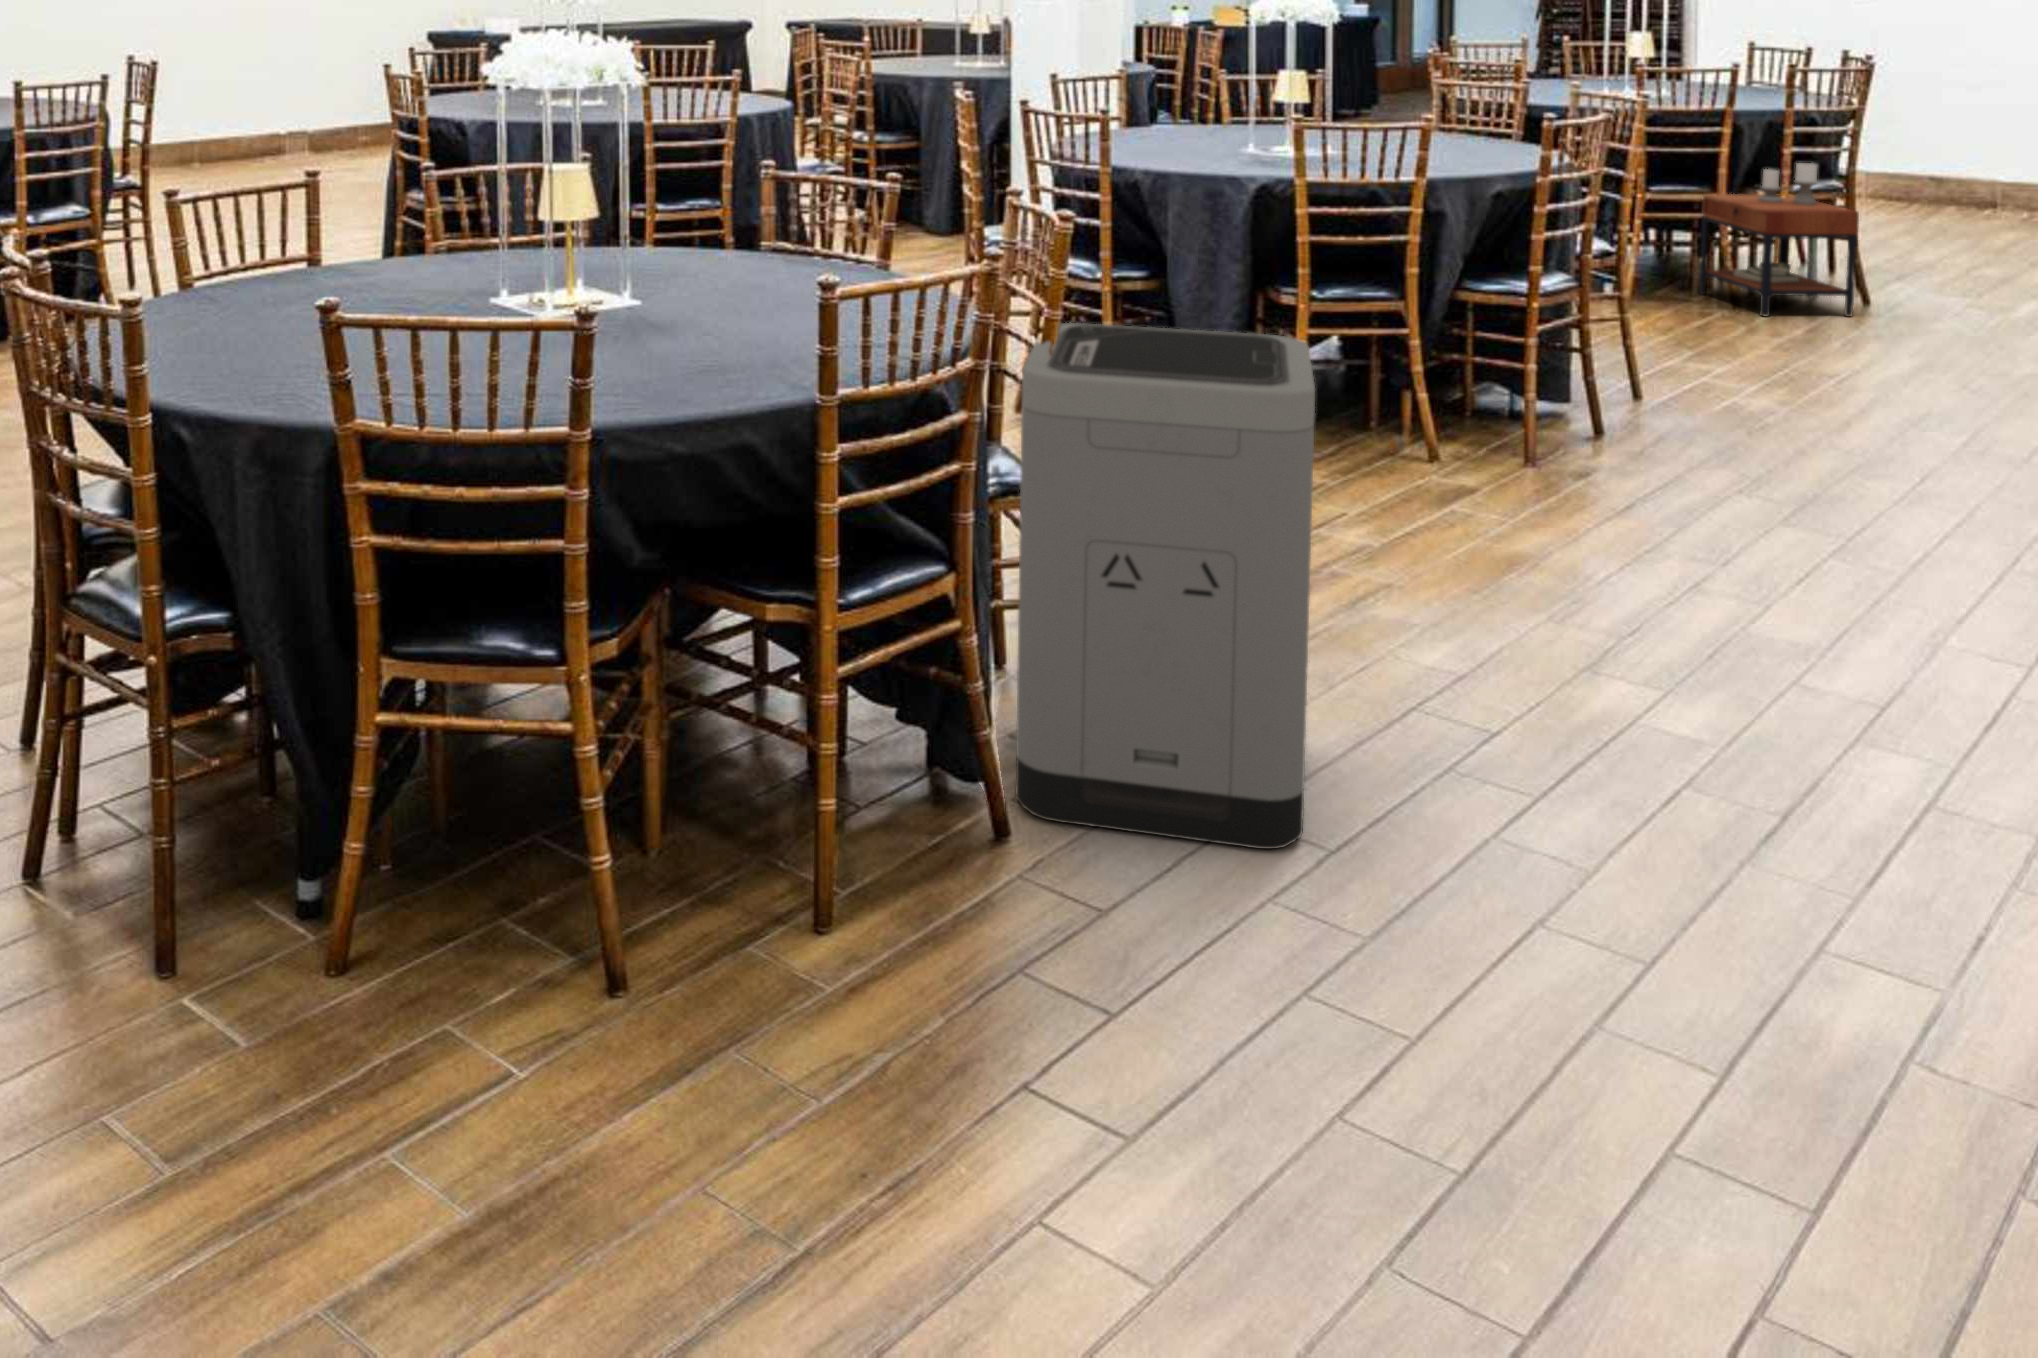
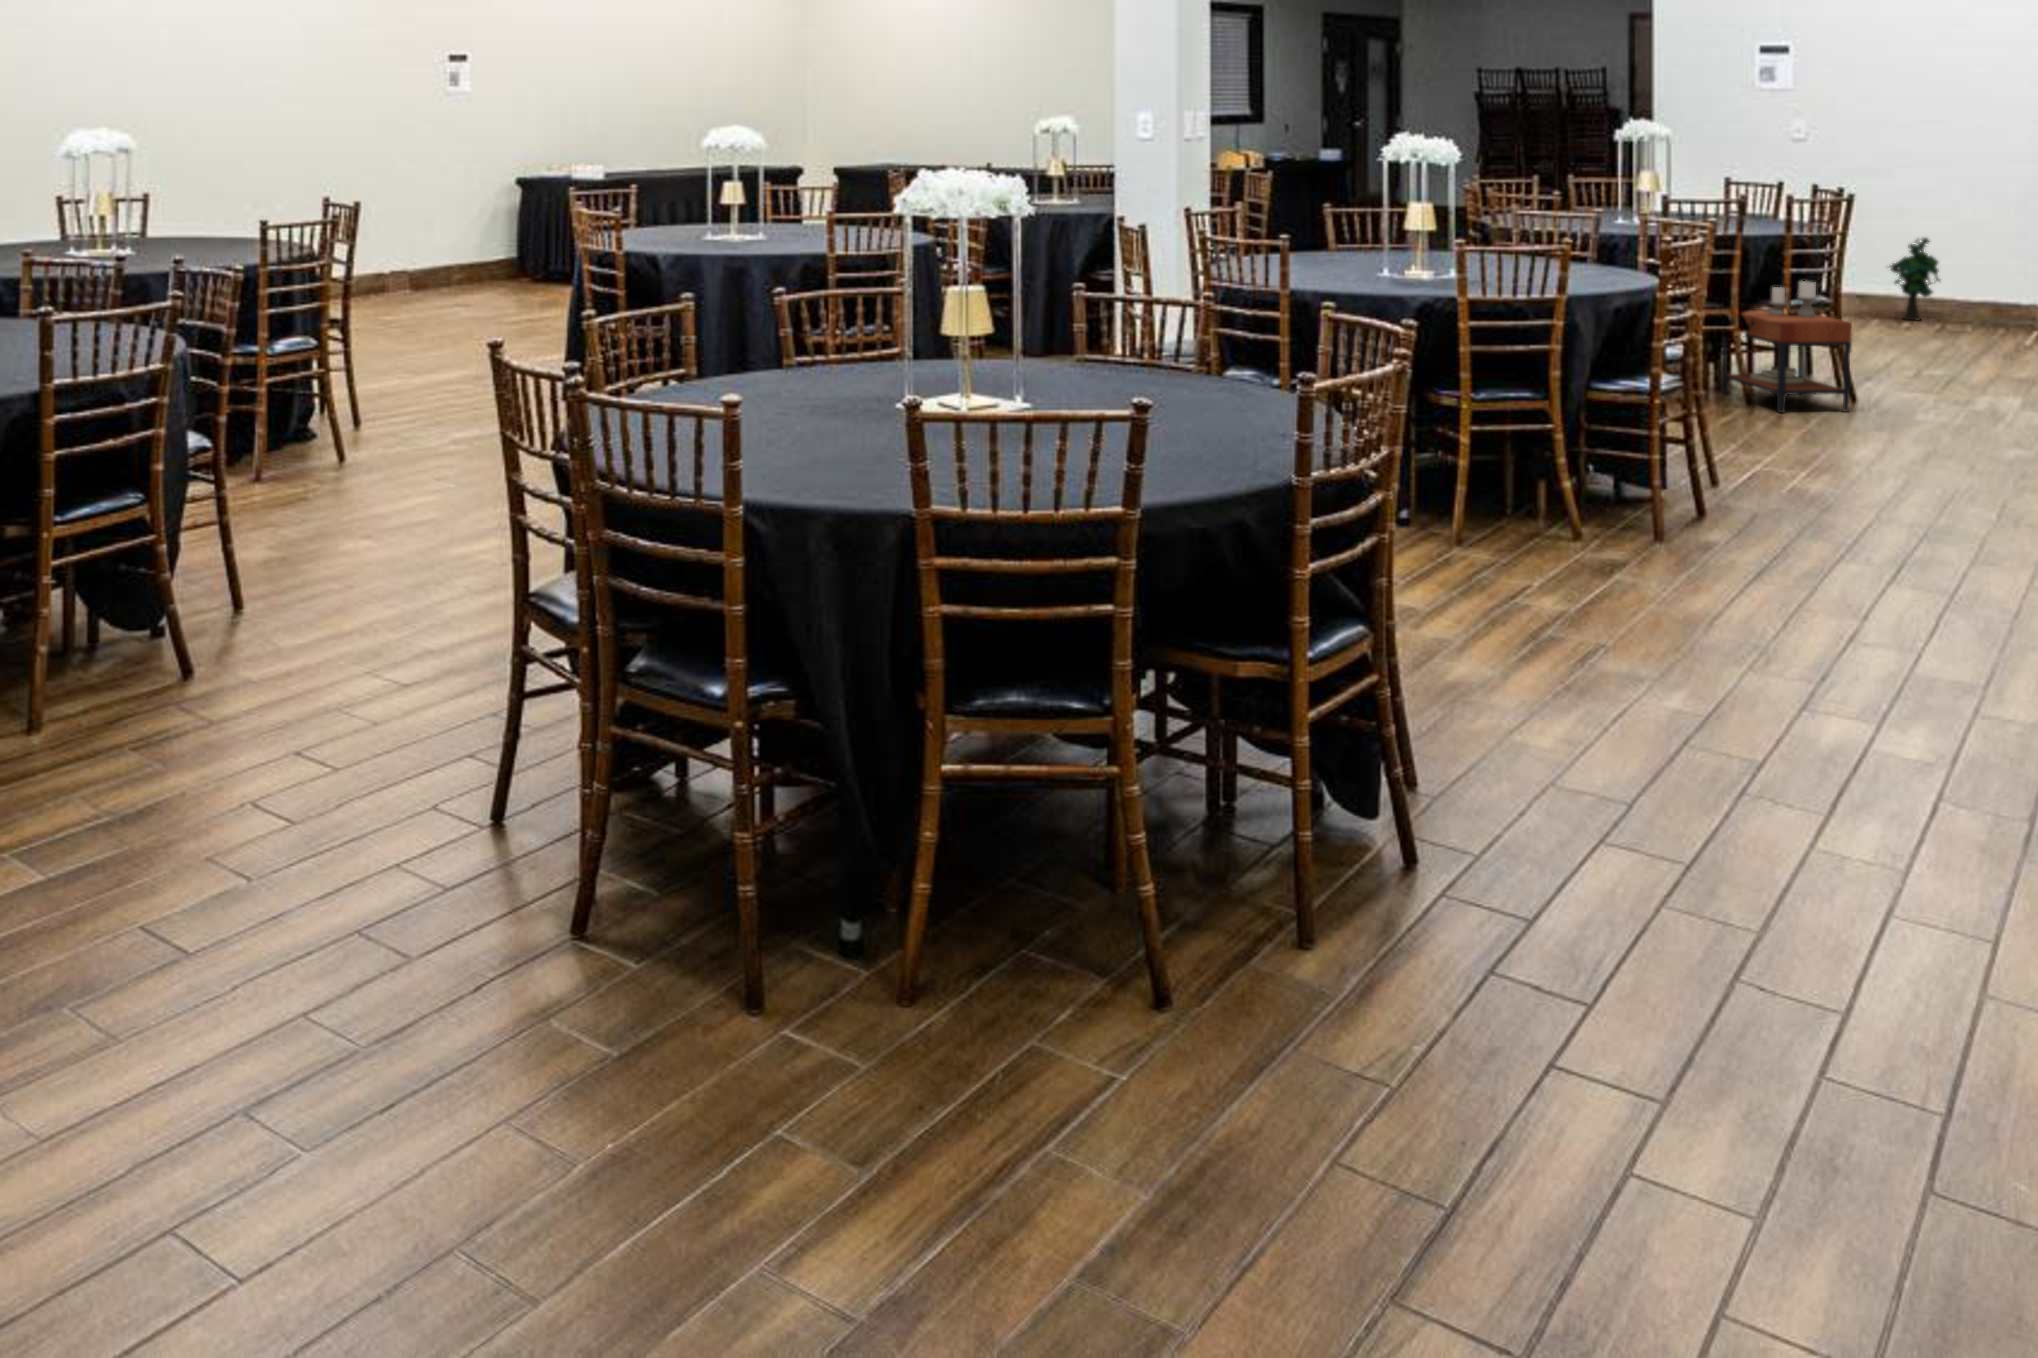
decorative plant: none [1956,112,2028,210] -> present [1890,238,1940,320]
trash can: present [1016,323,1315,849] -> none [1378,421,1643,853]

